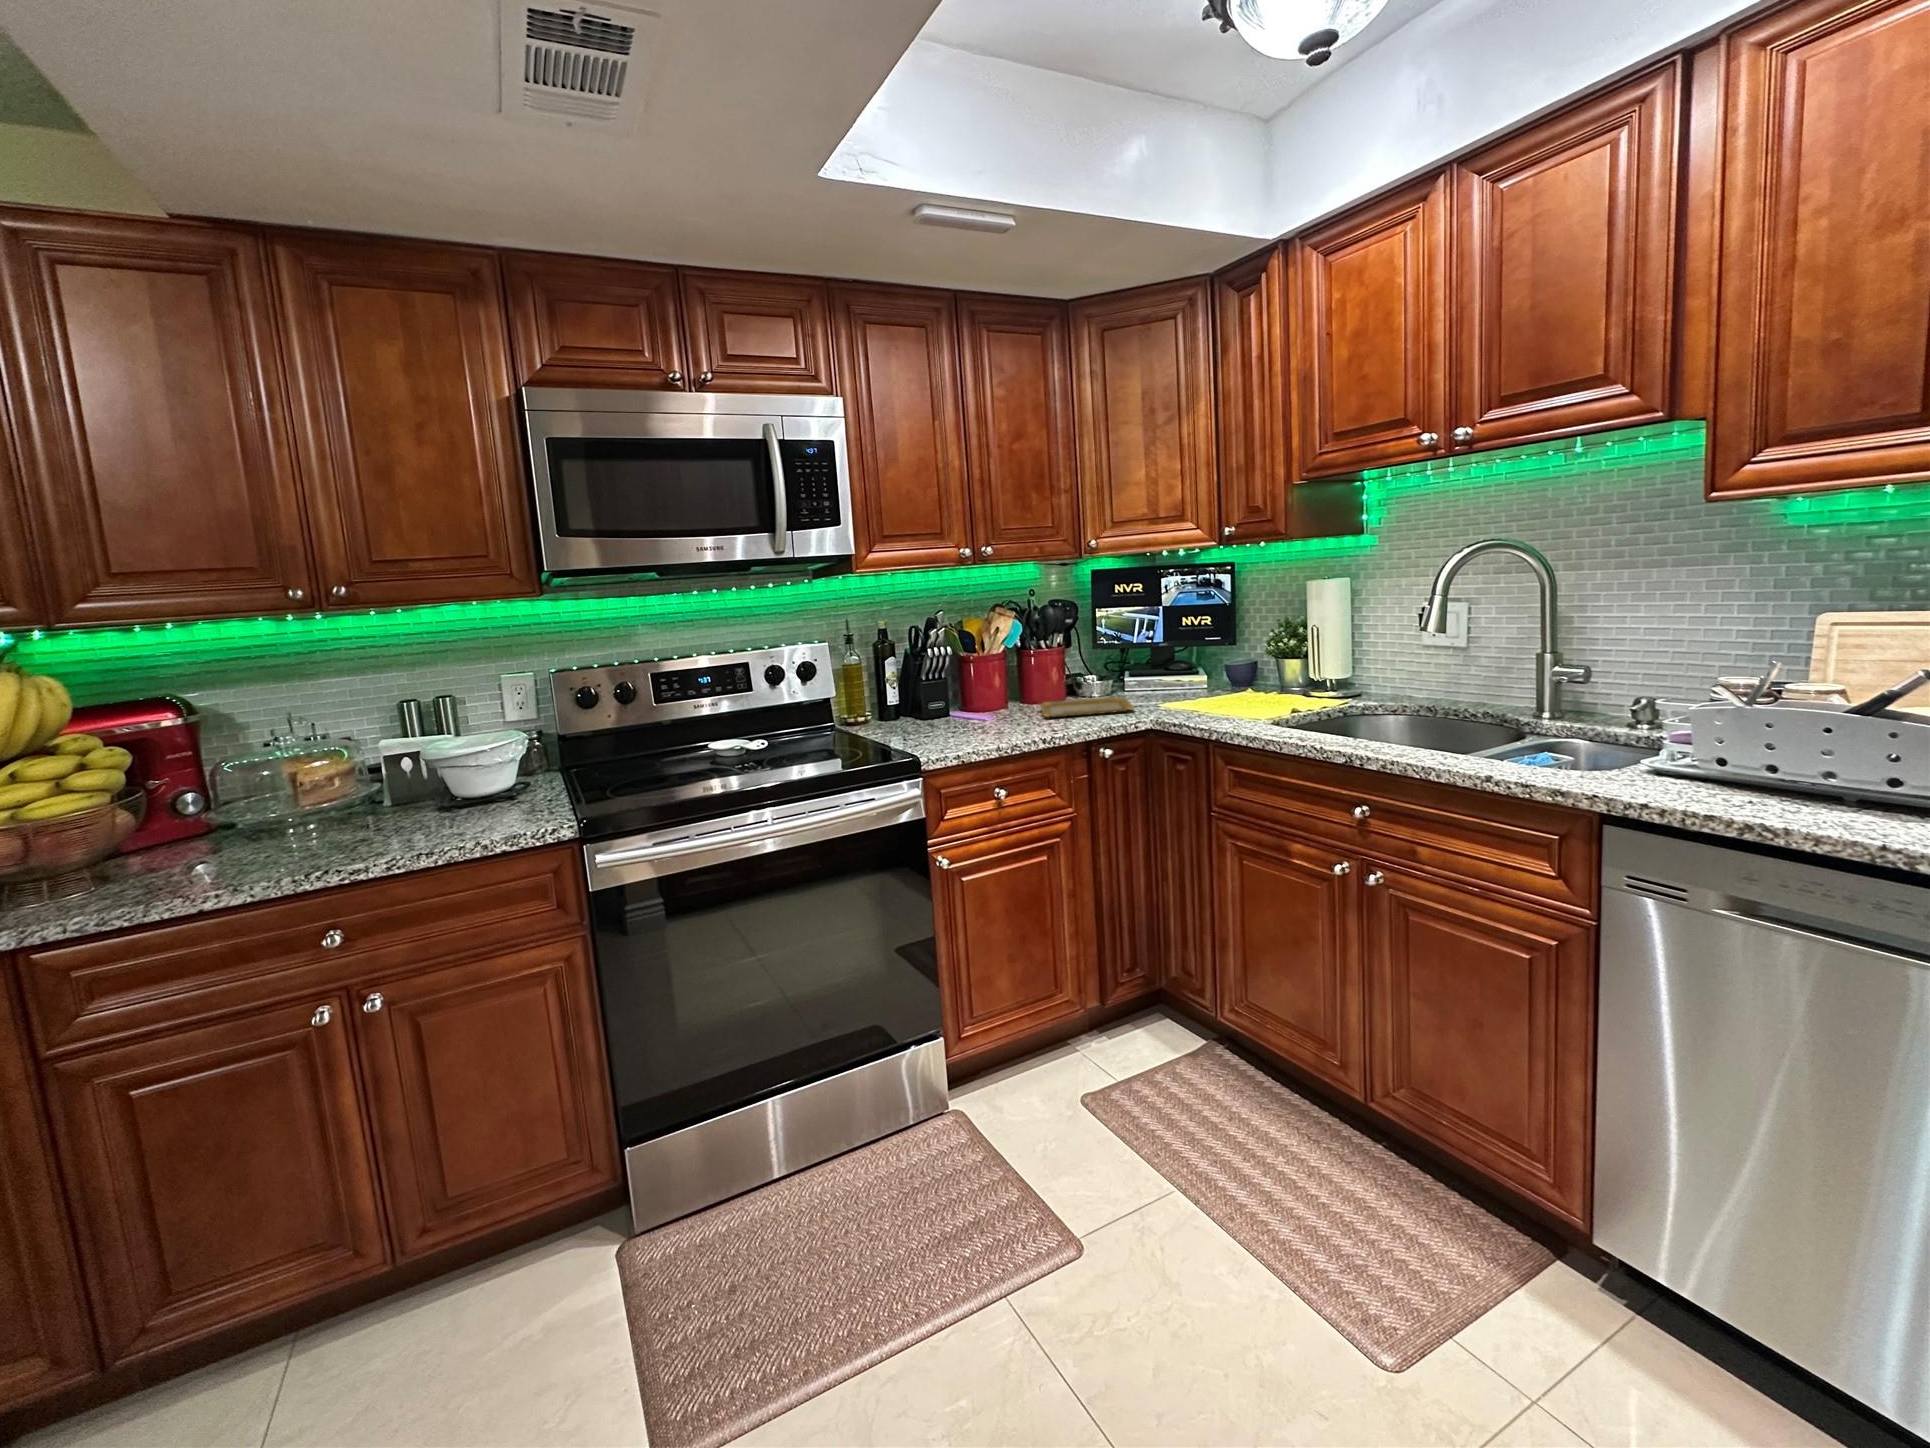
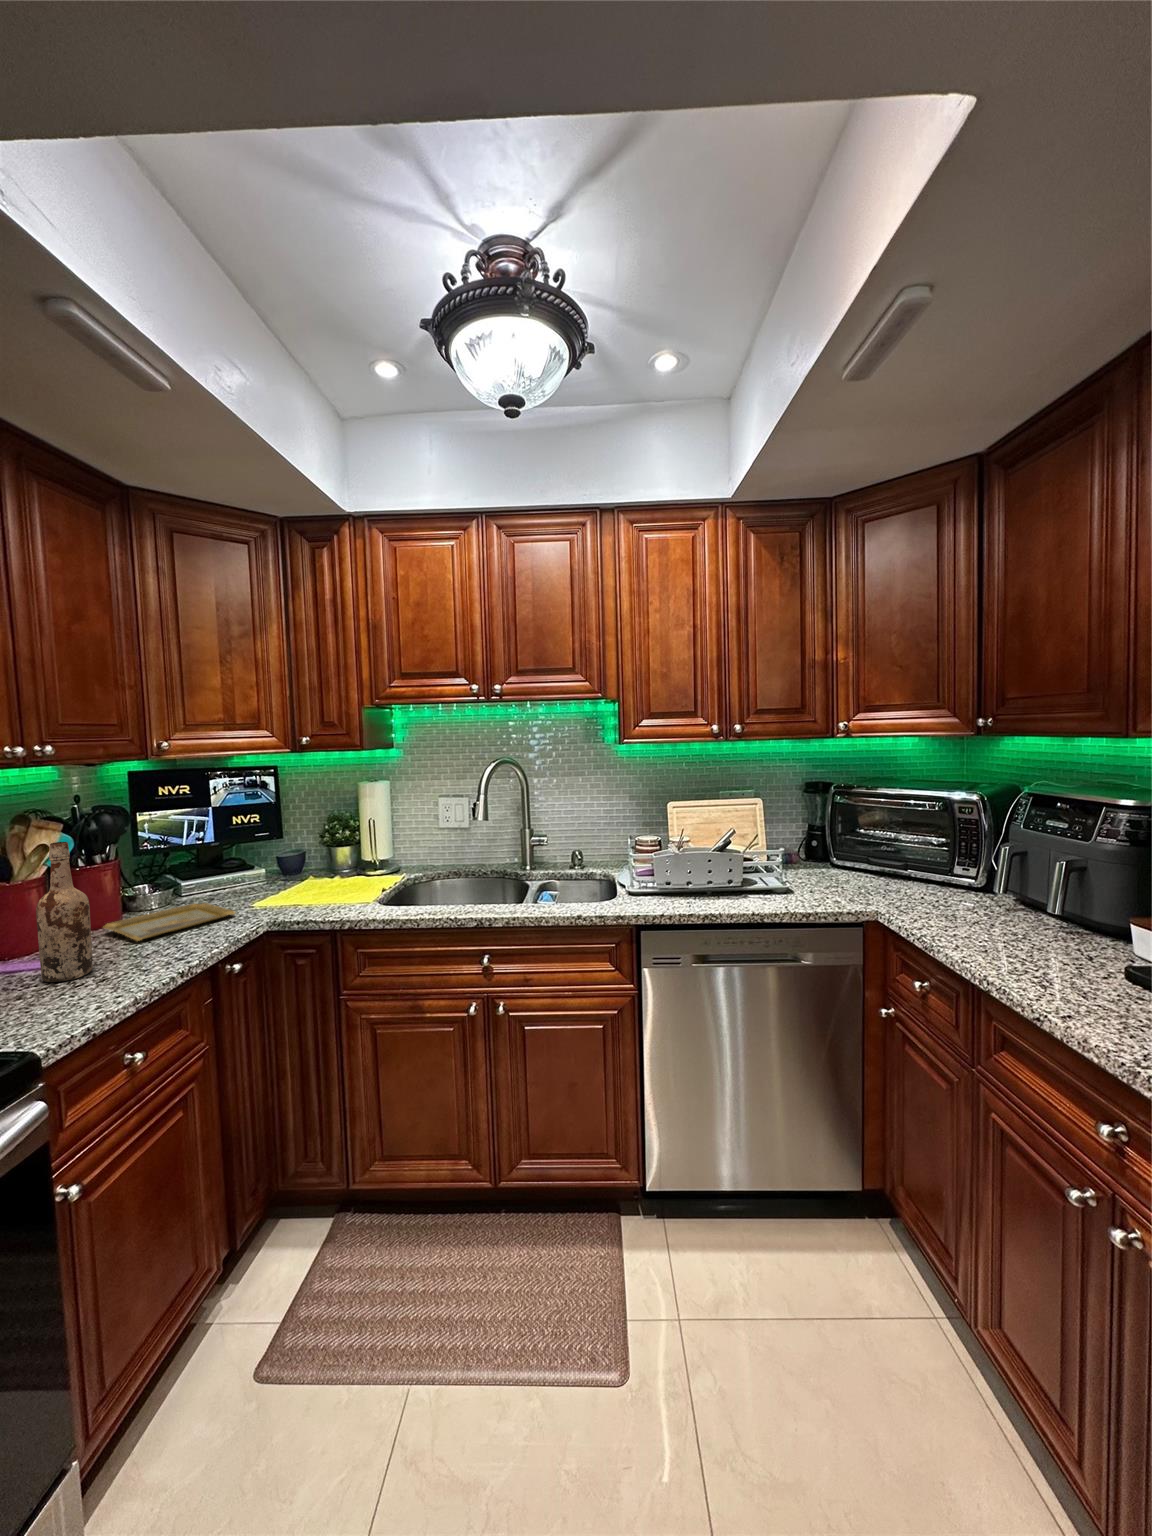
wine bottle: none [963,628,998,733] -> present [36,842,93,982]

